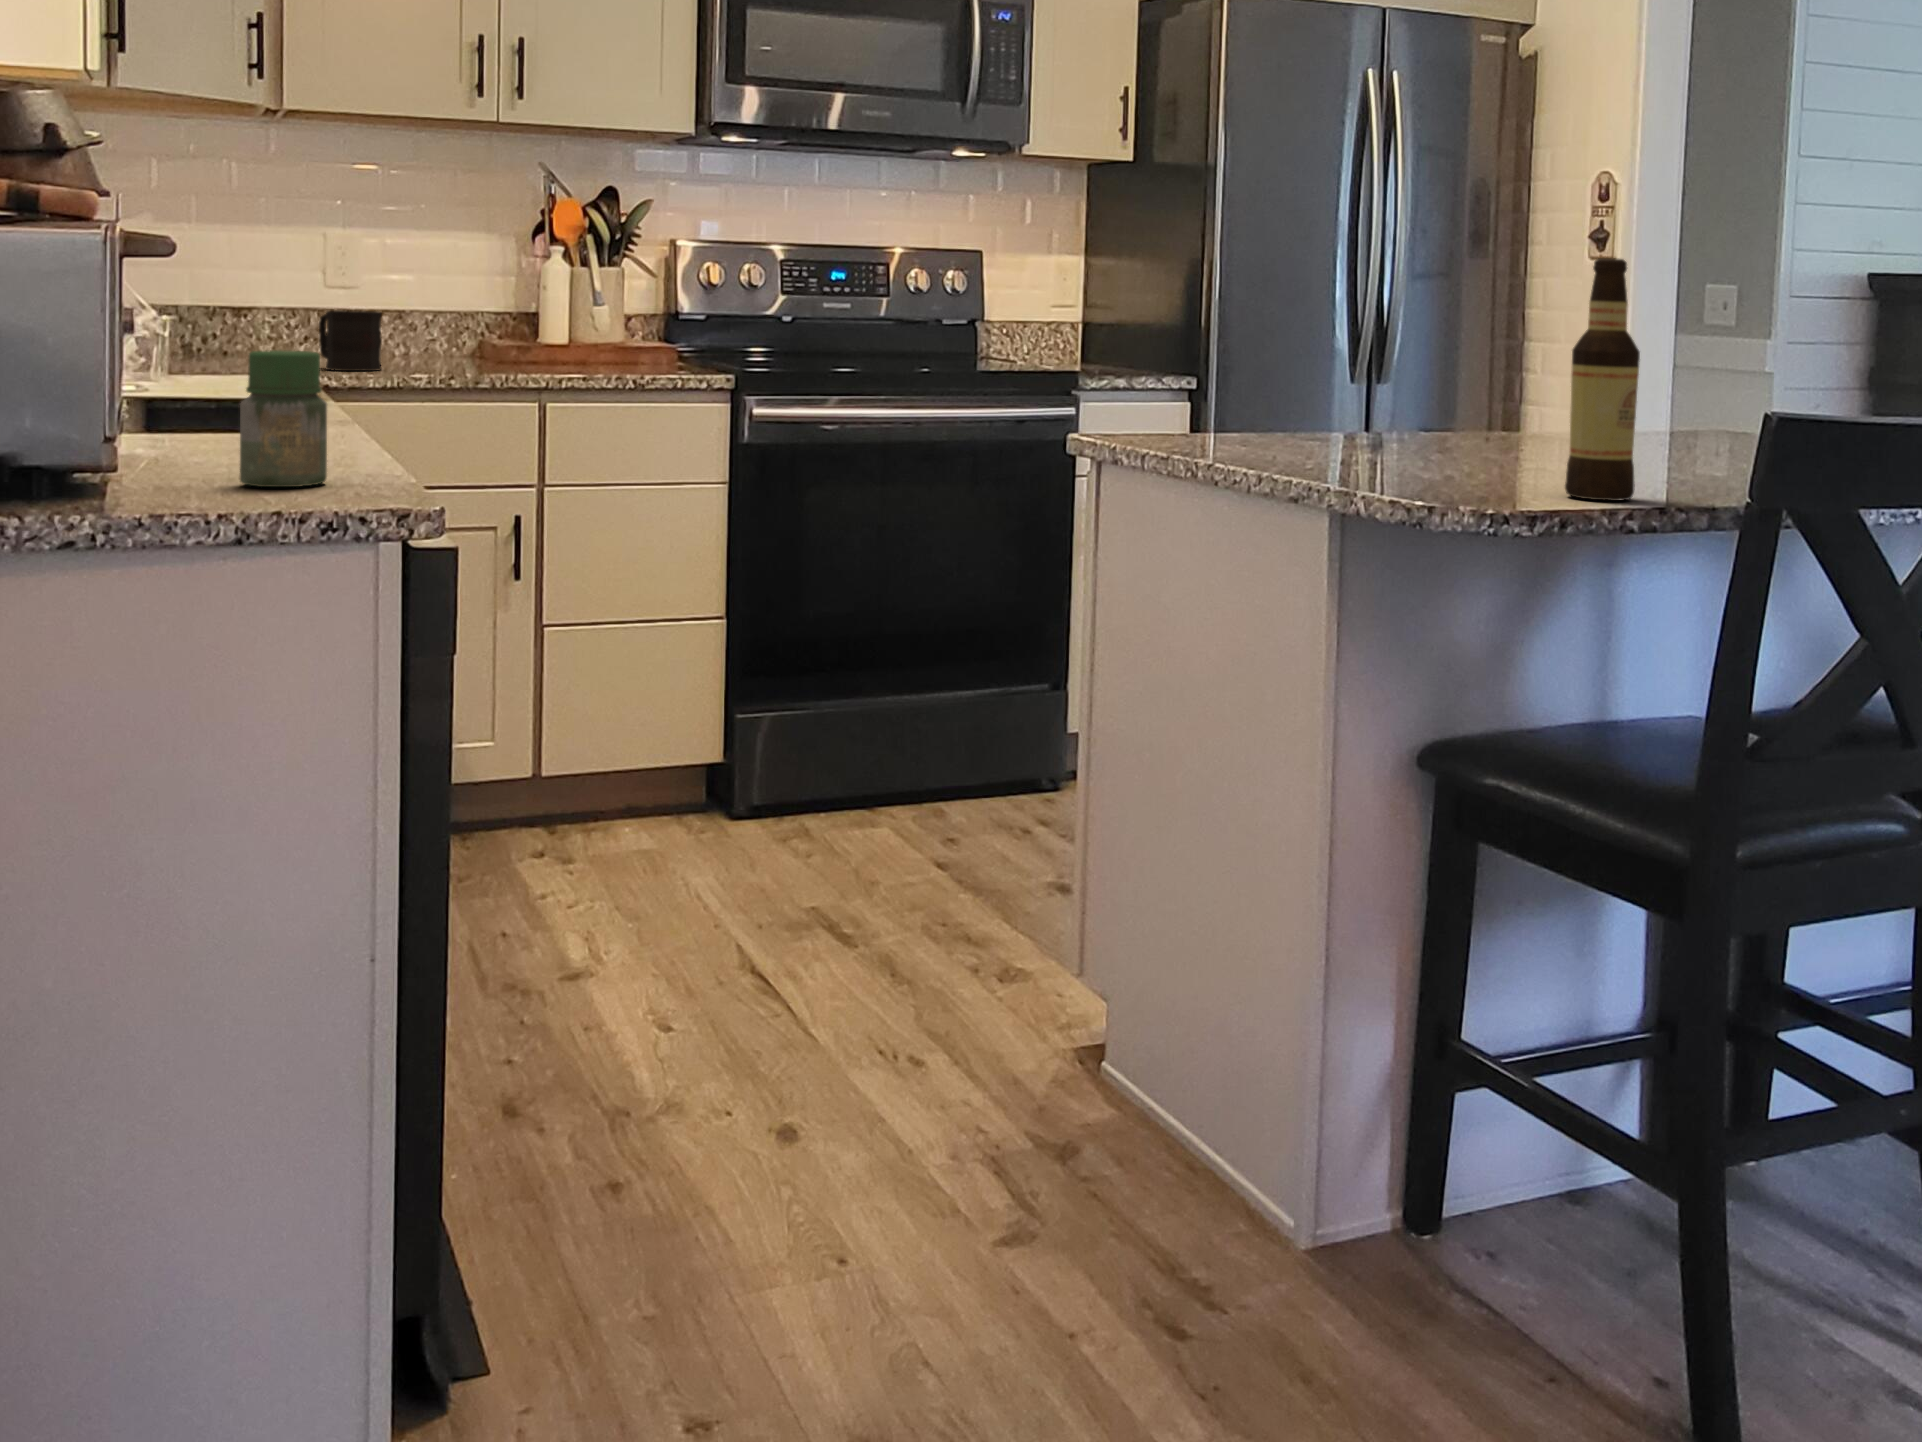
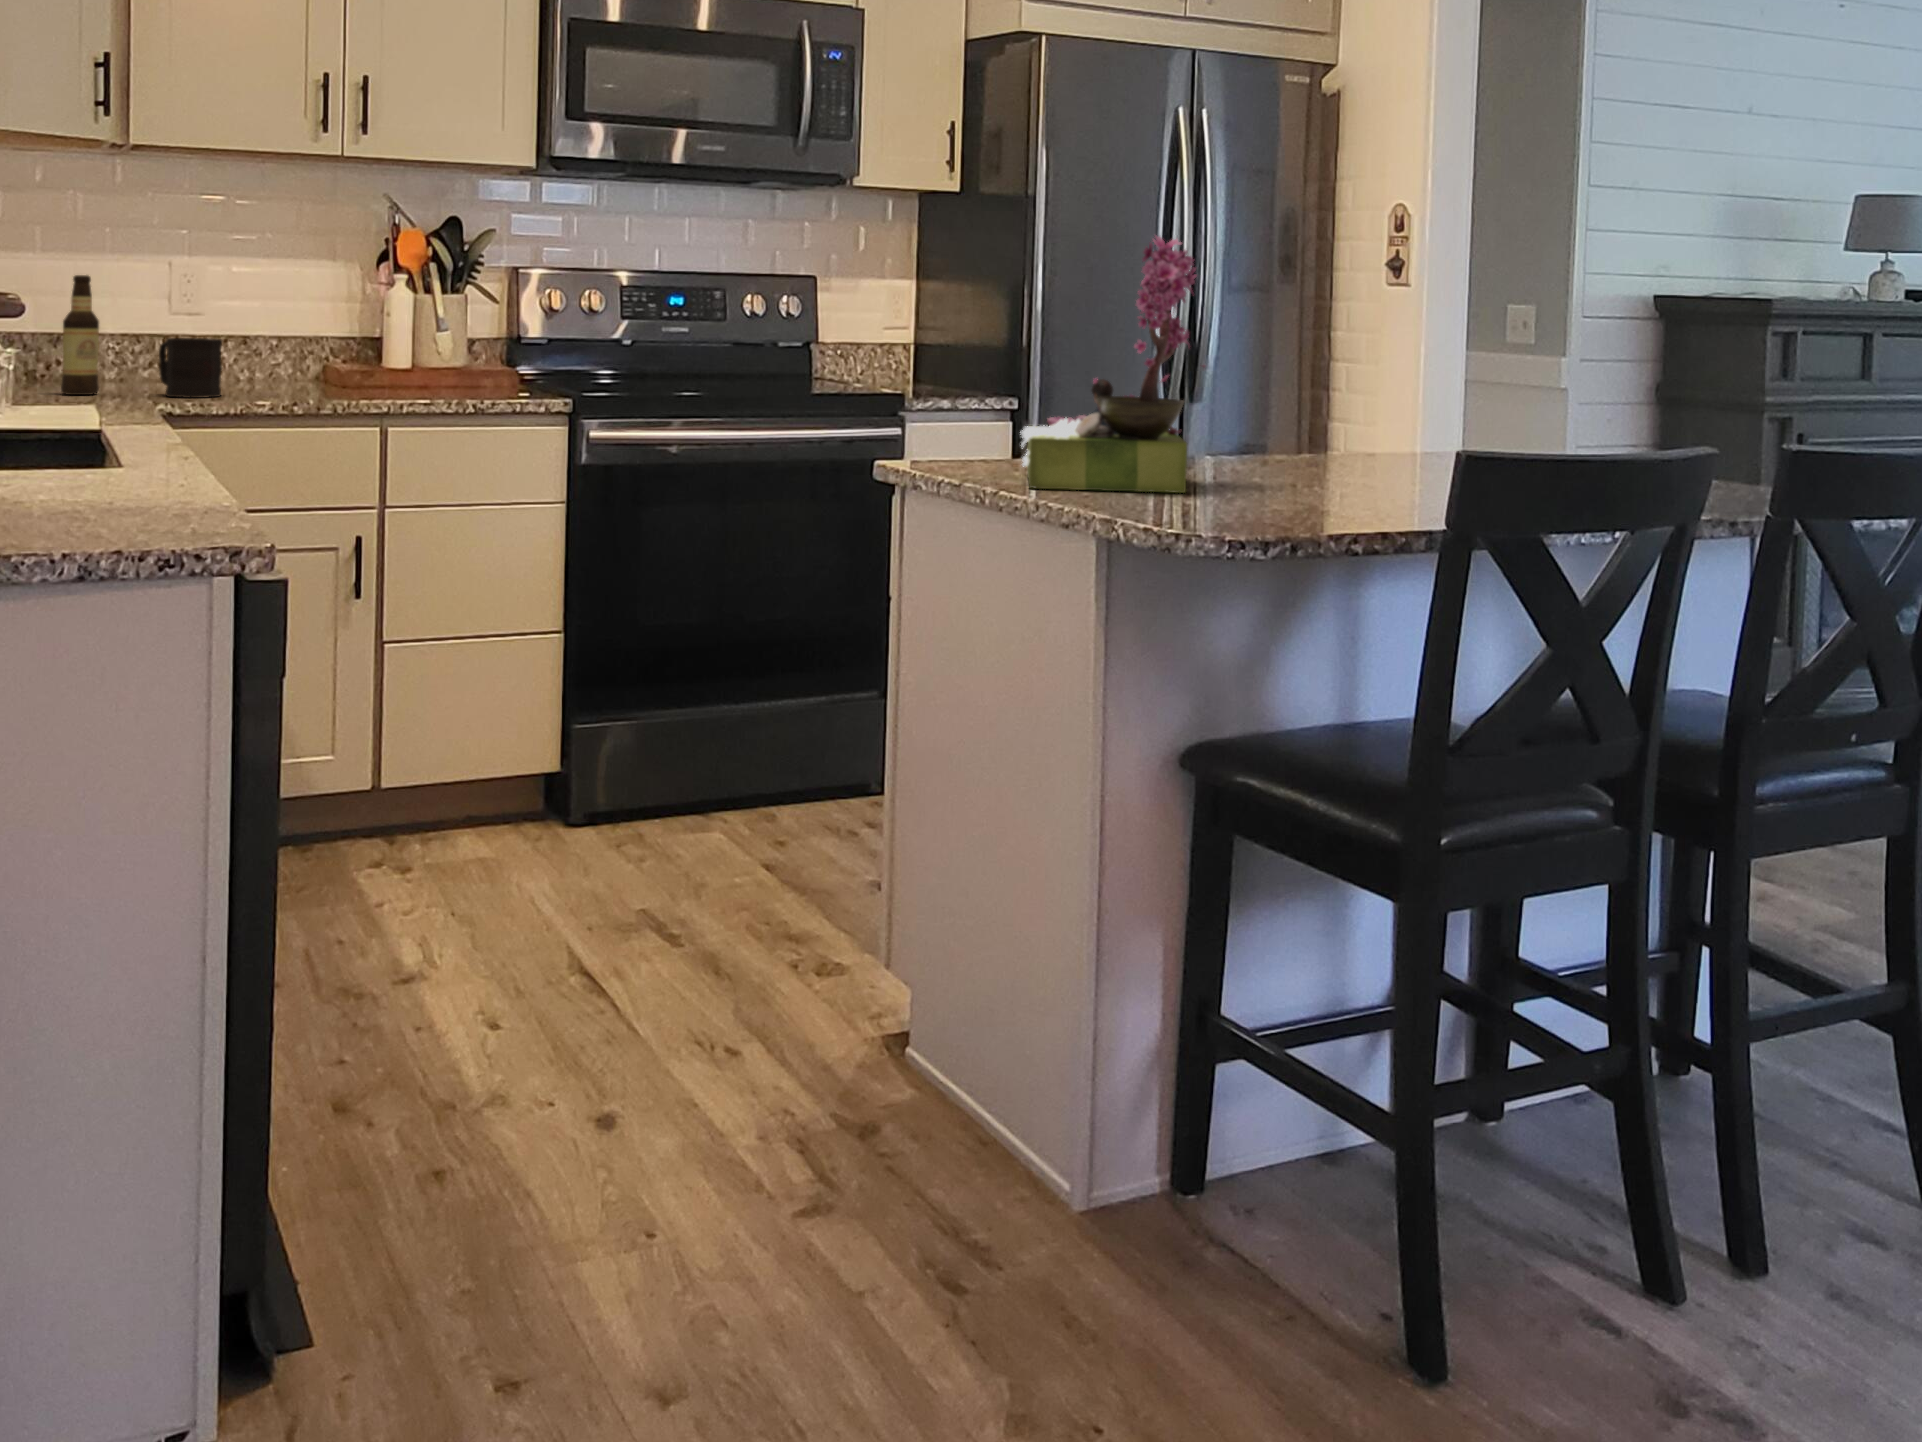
flower arrangement: none [1235,183,1443,466] -> present [1021,236,1205,493]
bottle: present [1565,258,1640,501] -> present [61,275,99,395]
jar: present [240,350,327,487] -> none [83,402,165,527]

